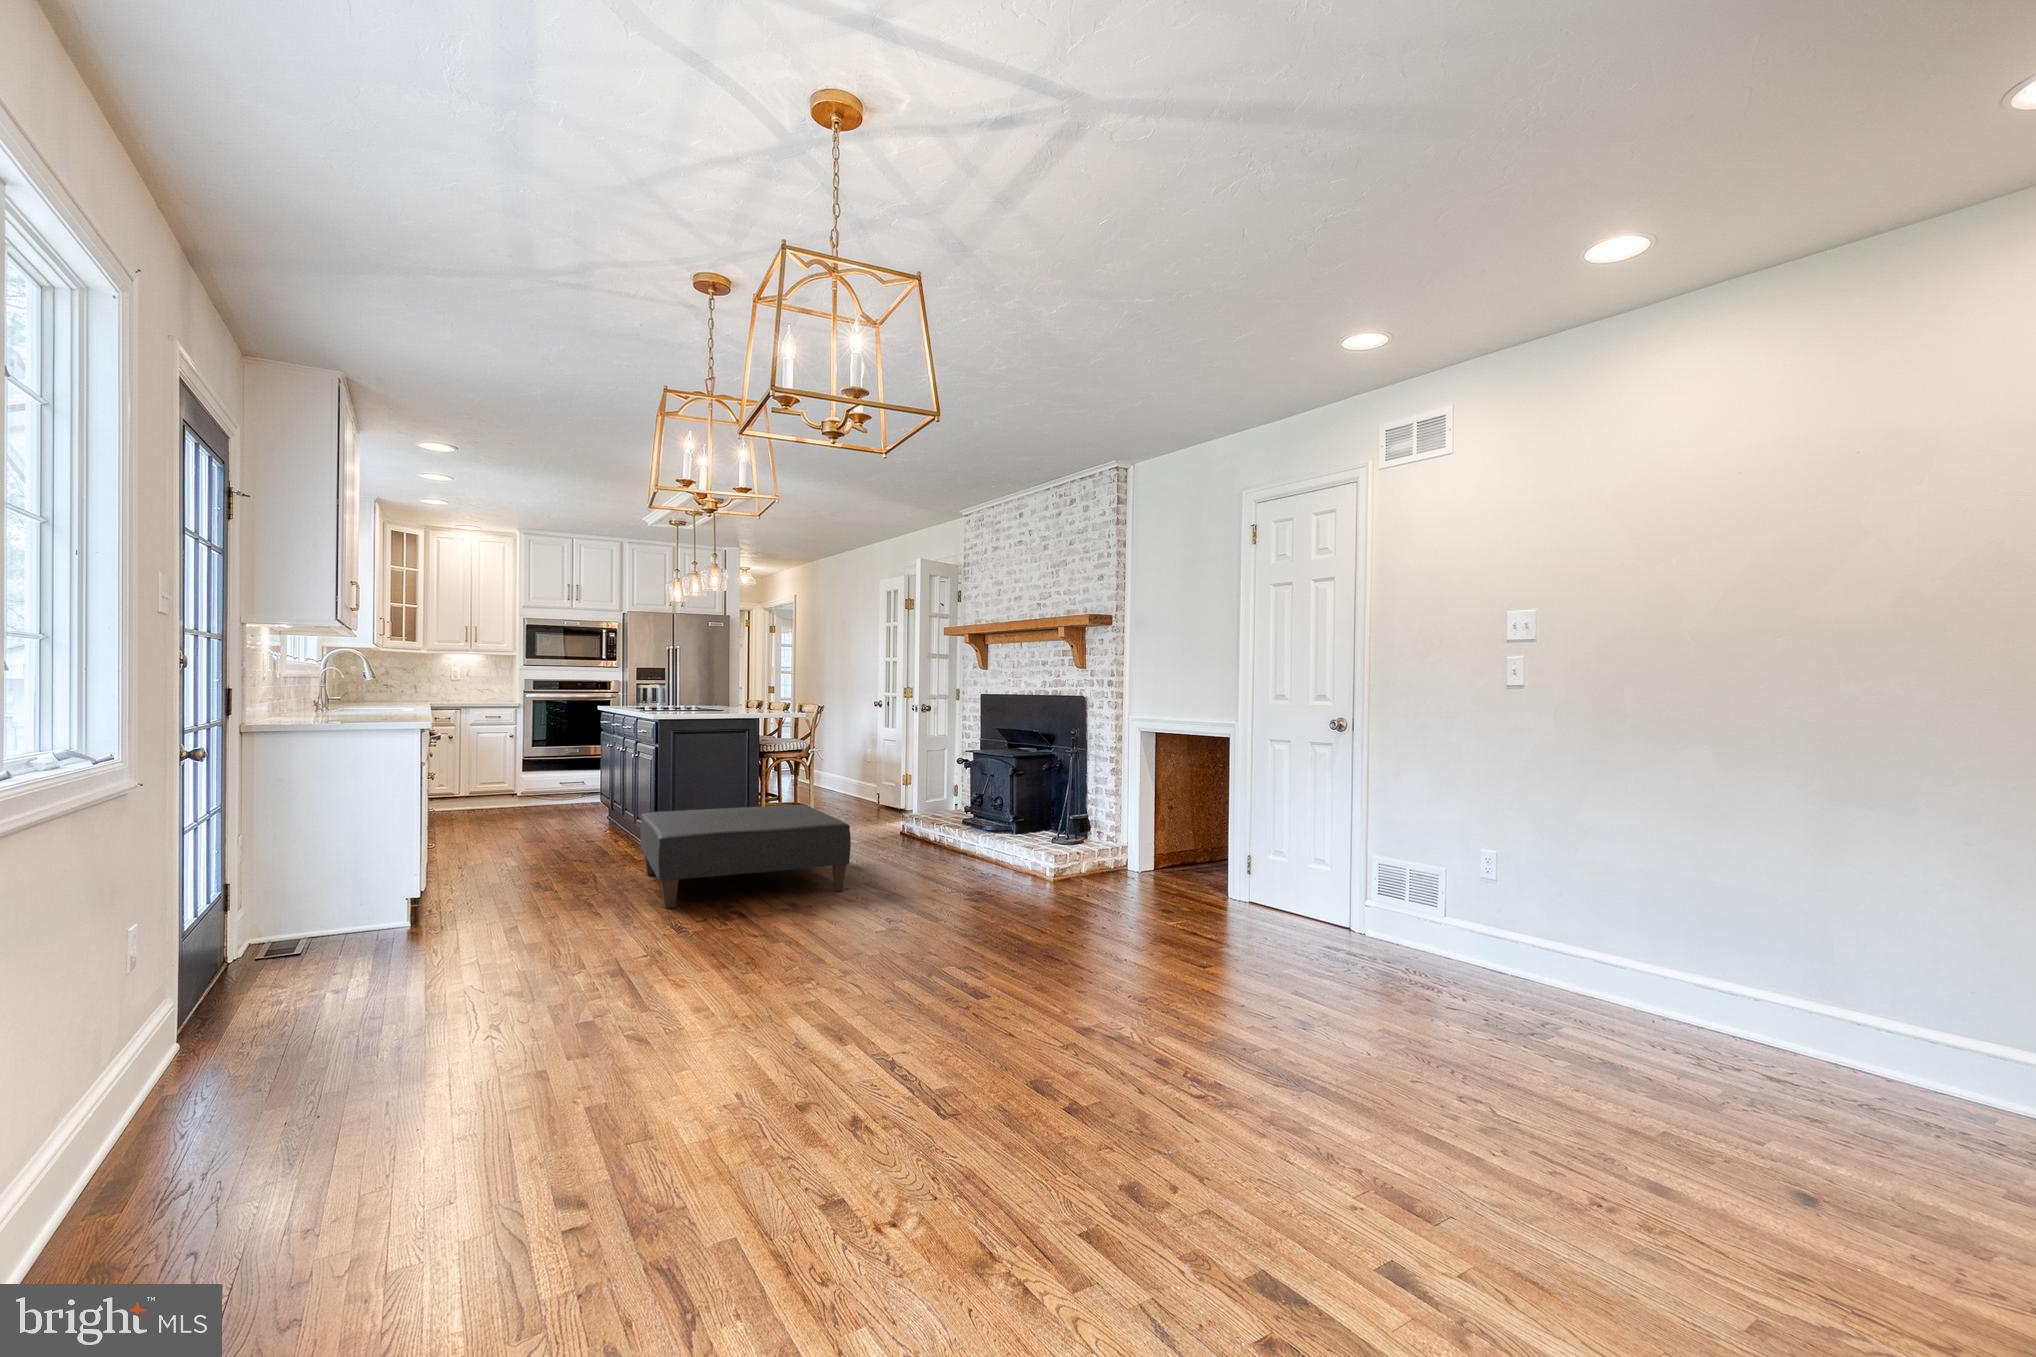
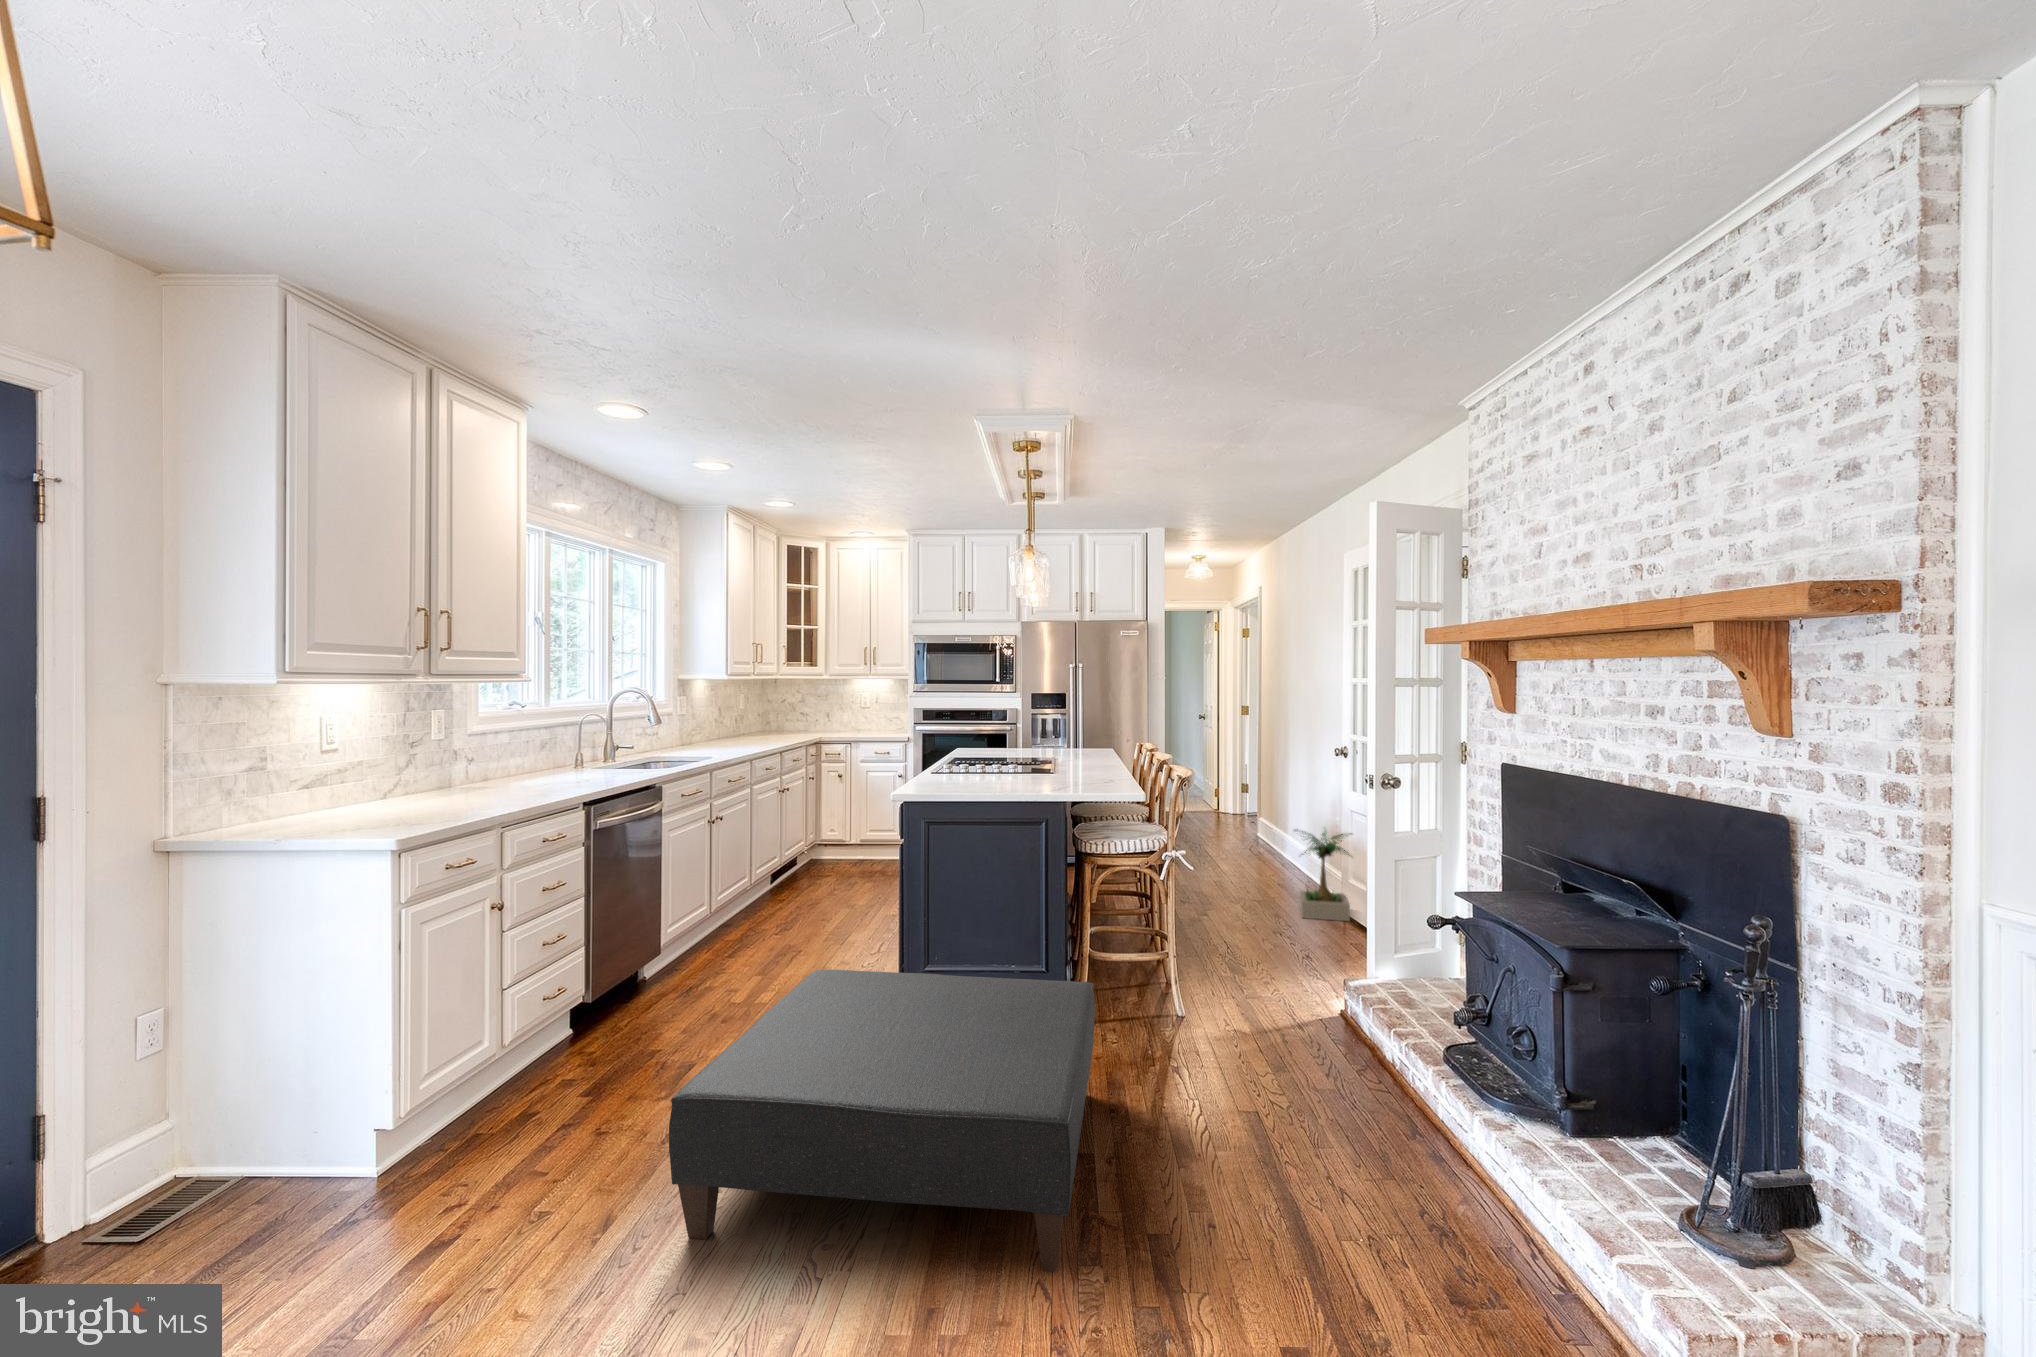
potted plant: none [847,752,891,808] -> present [1295,829,1350,921]

